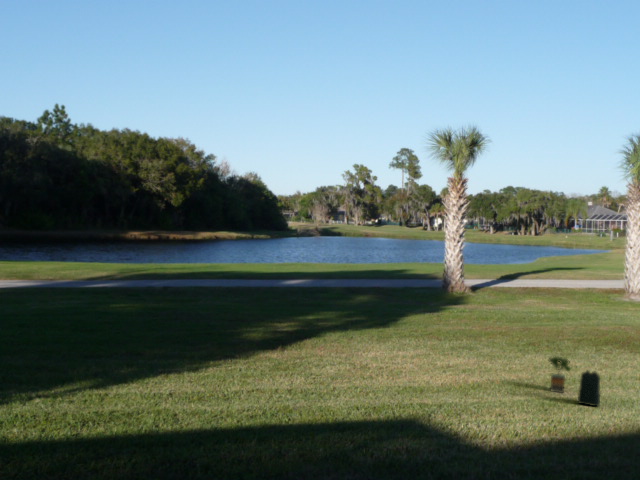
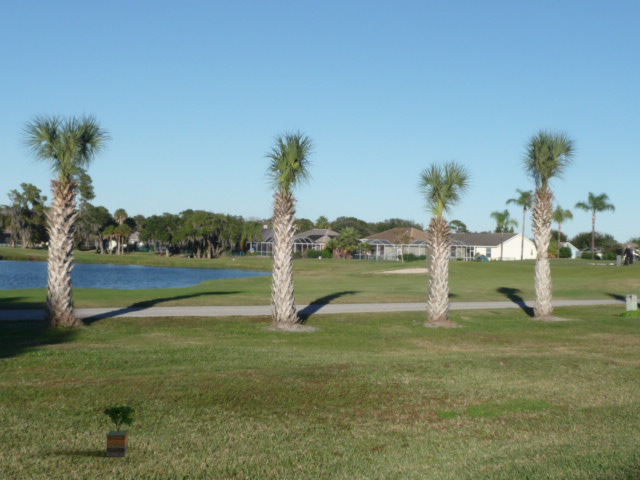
backpack: present [578,370,600,406] -> none [136,421,166,472]

